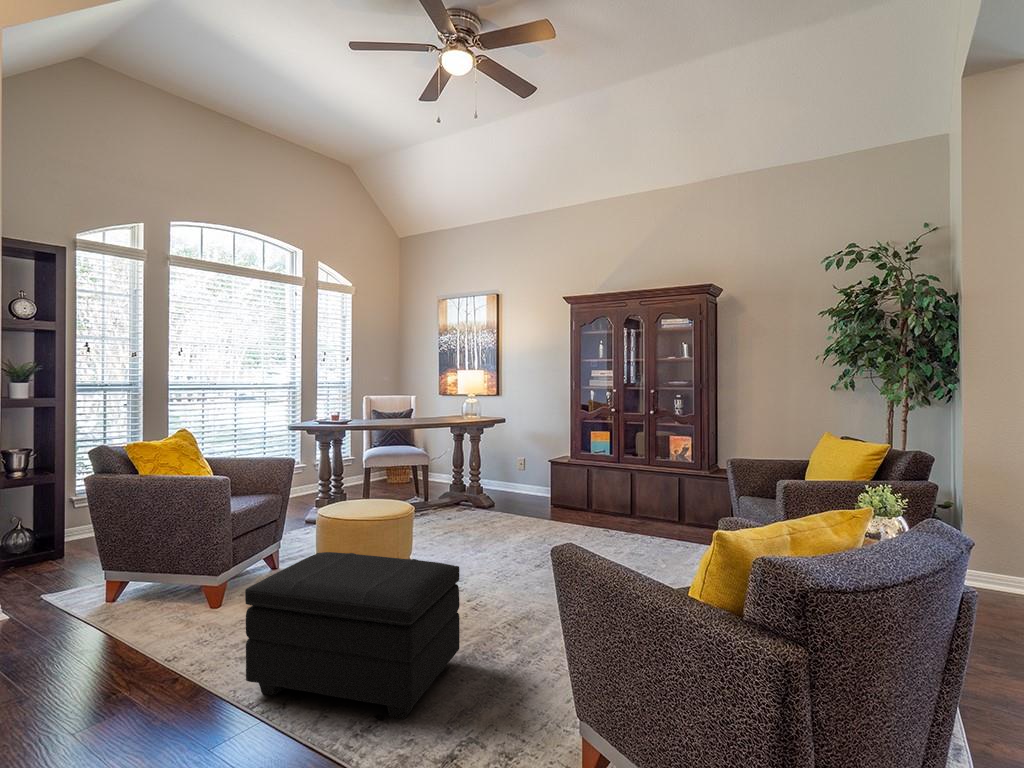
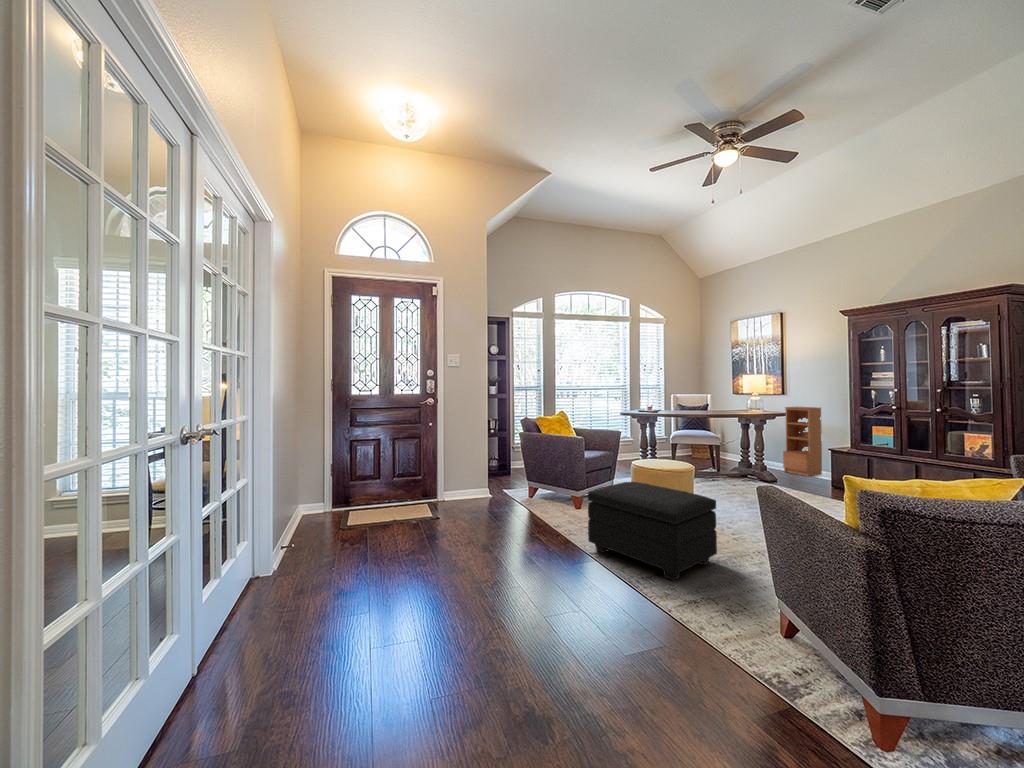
bookcase: none [499,410,539,496] -> present [783,407,822,476]

